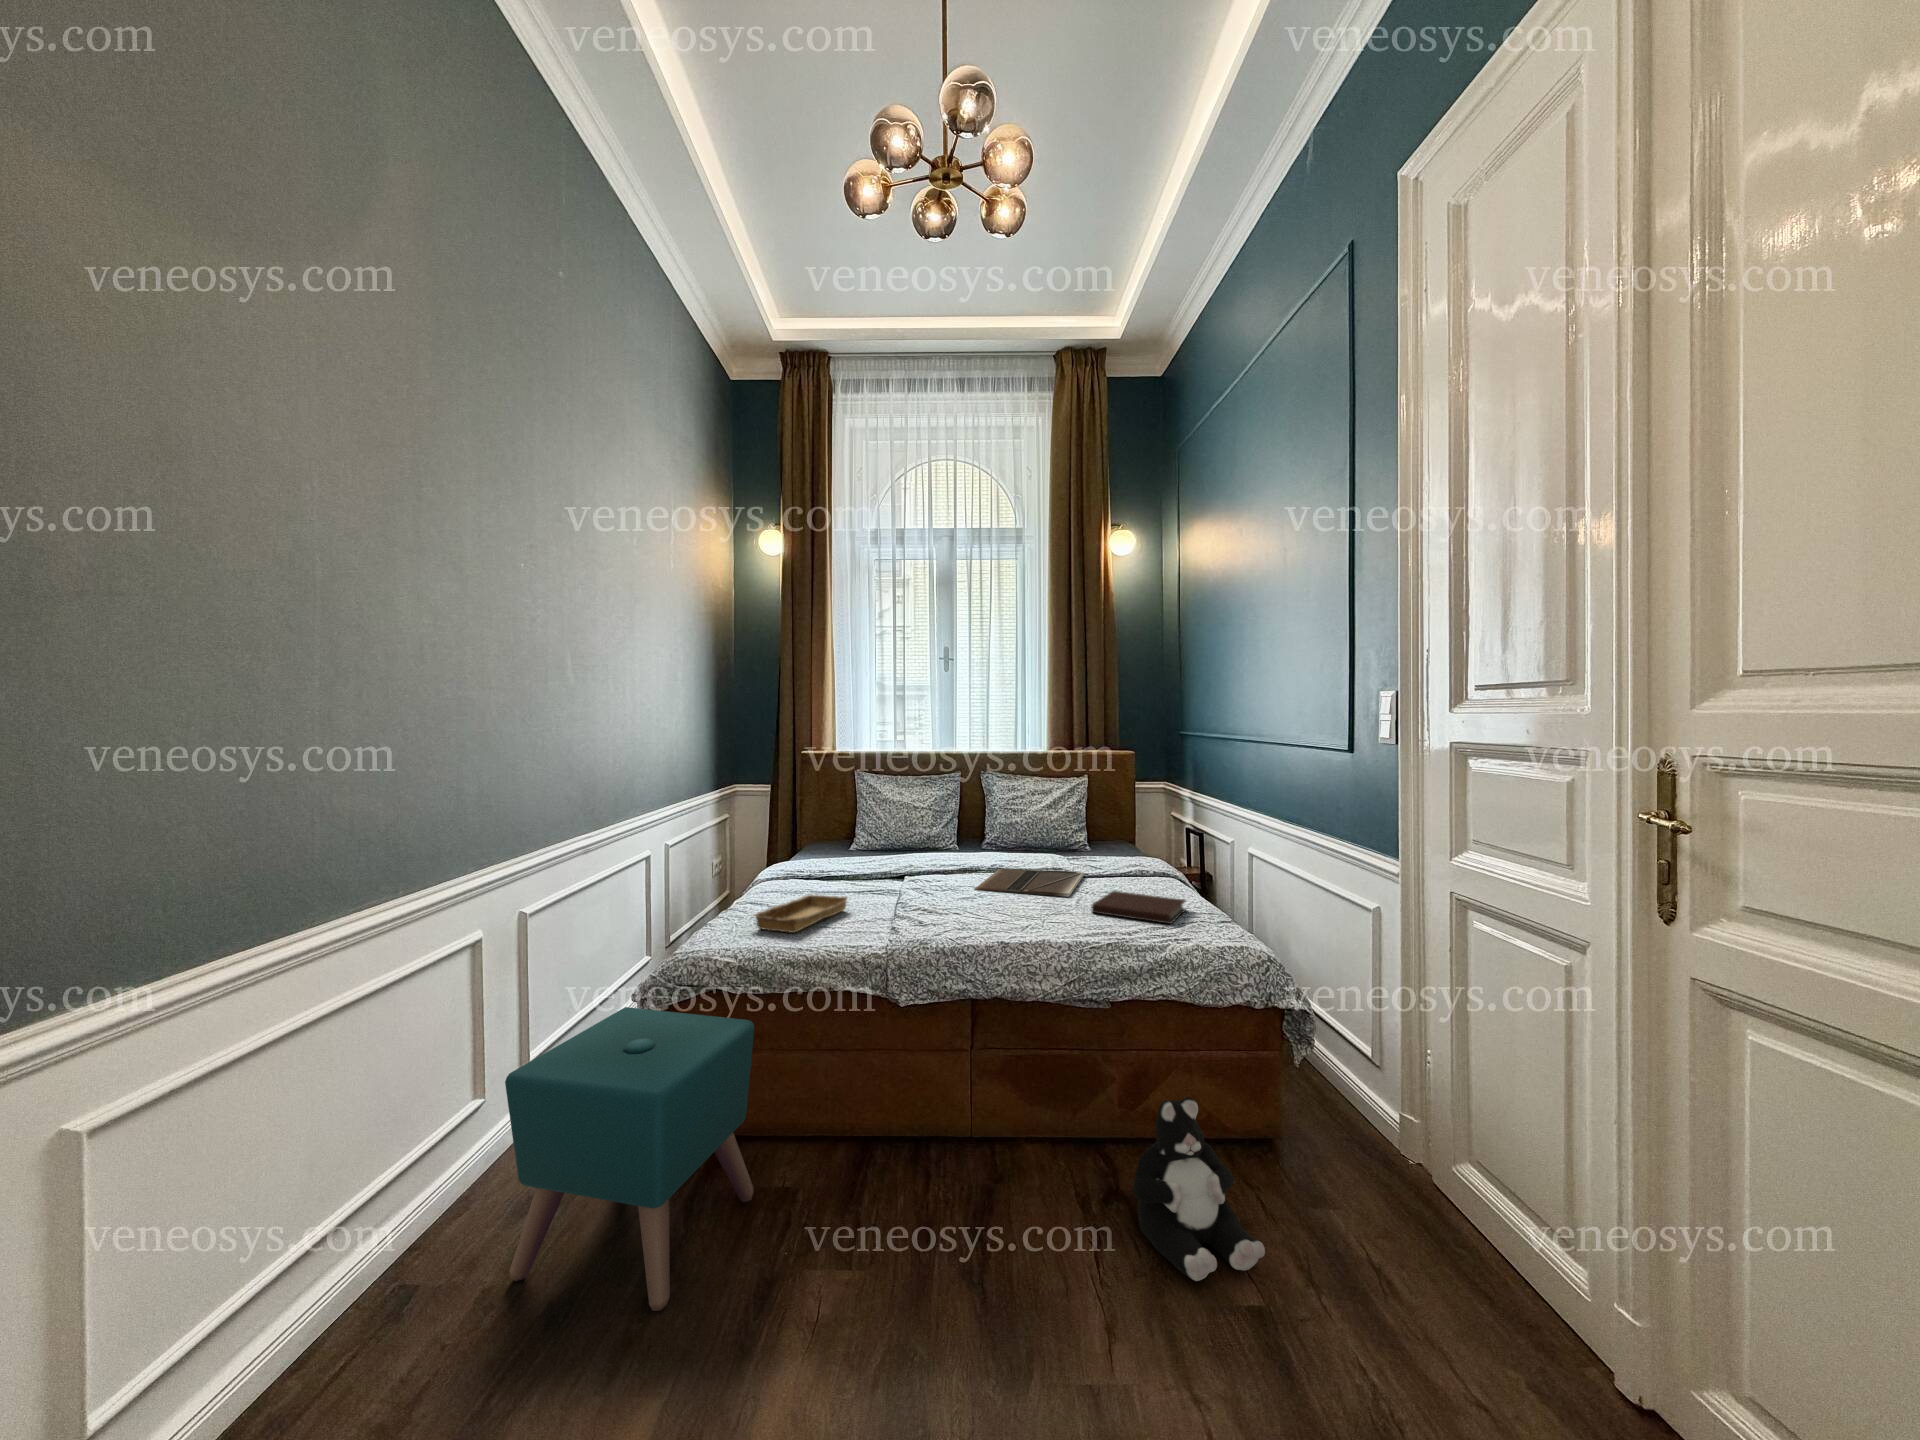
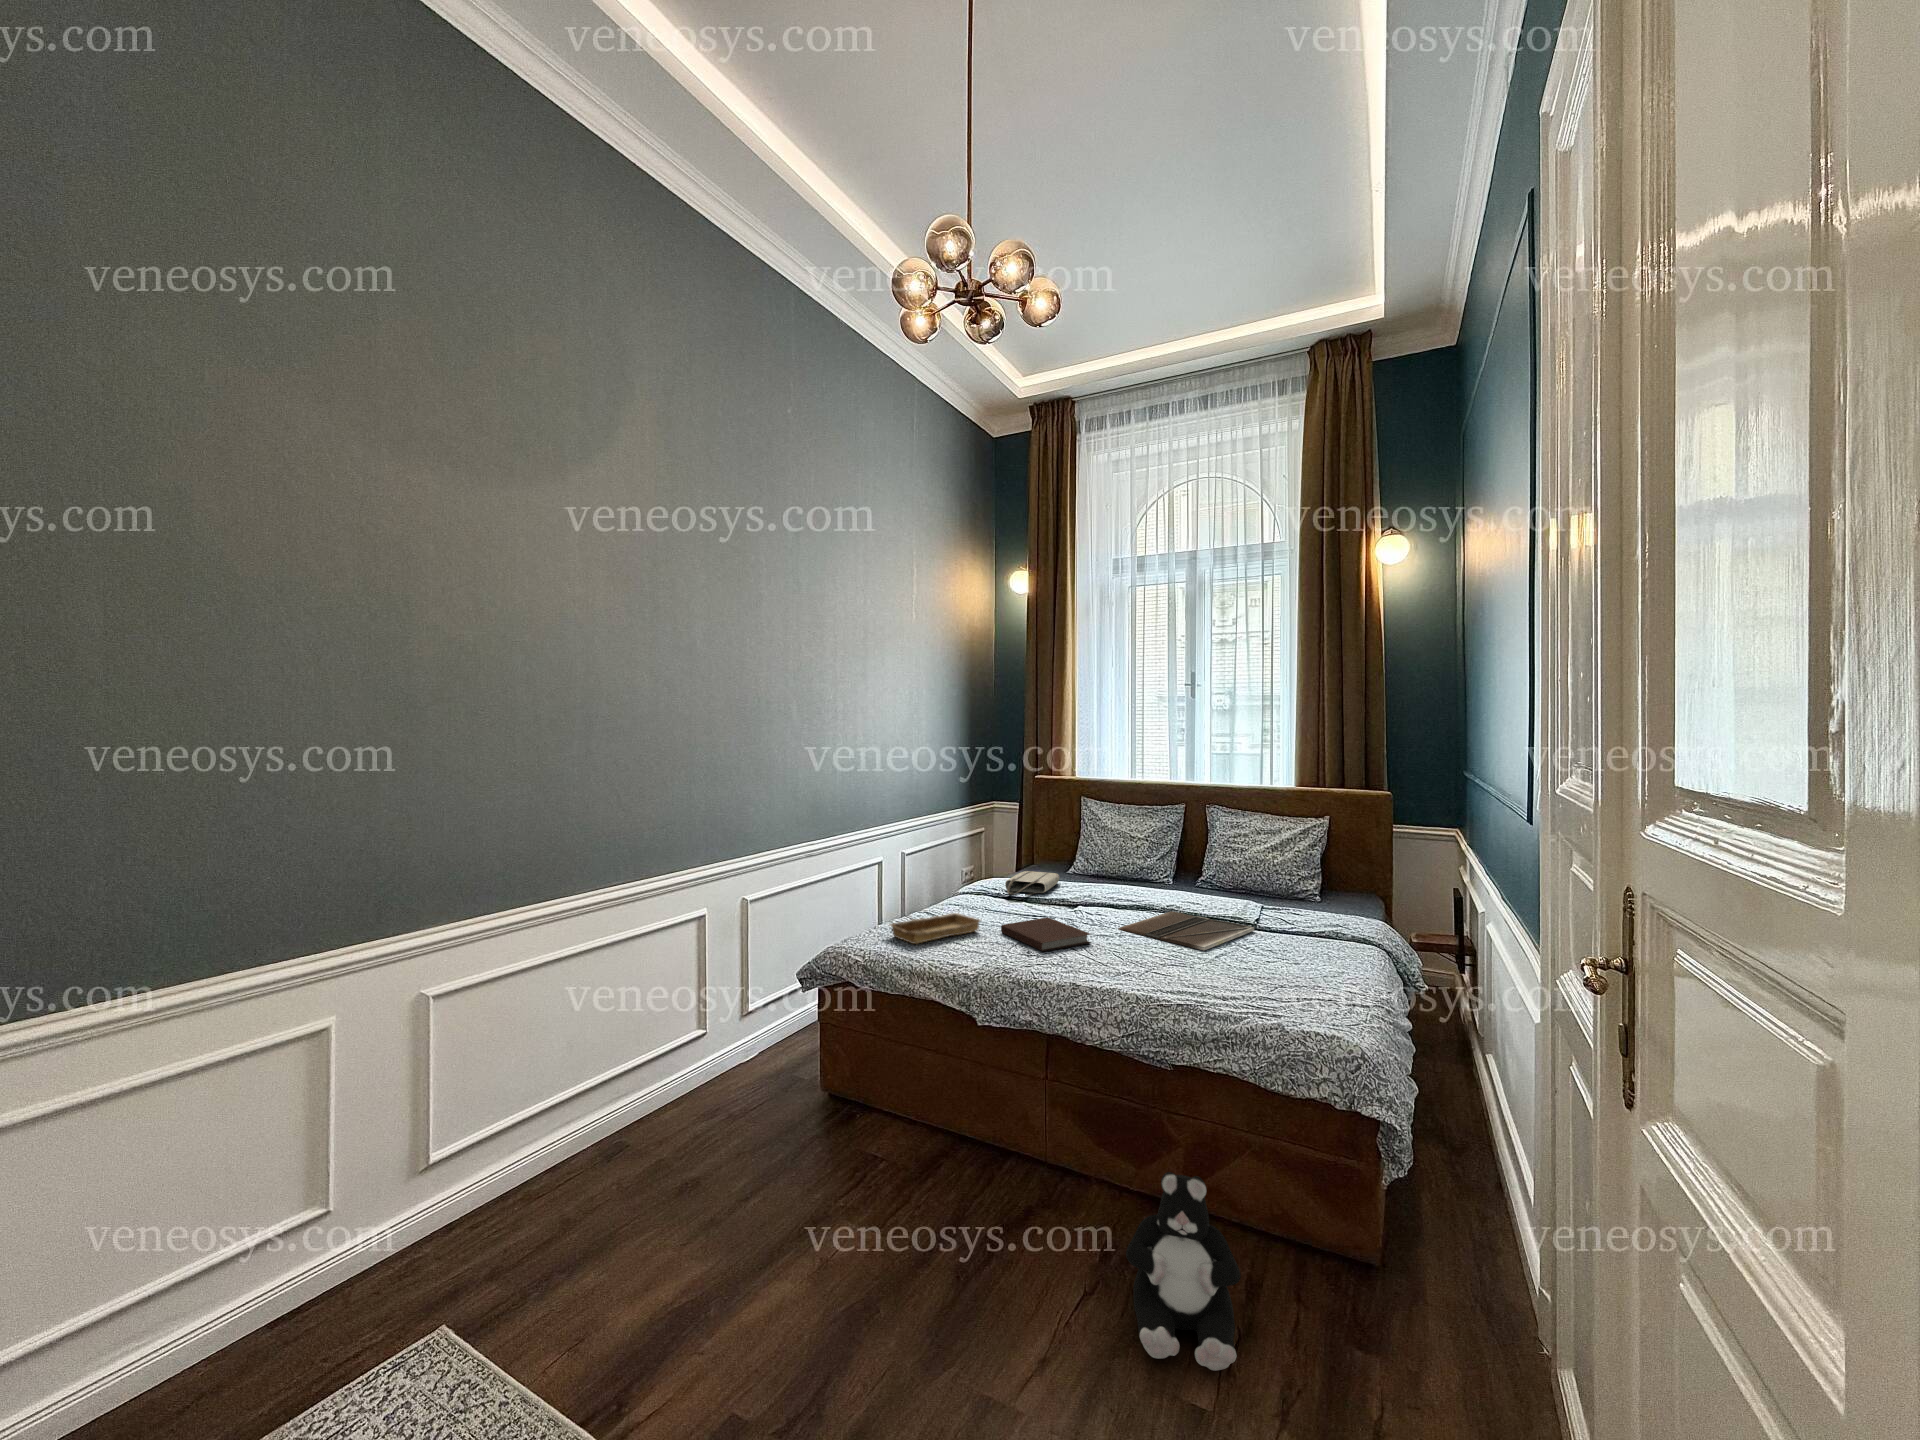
tote bag: none [819,846,866,872] -> present [1005,871,1059,895]
notebook: present [1092,891,1186,924] -> present [1001,917,1091,951]
ottoman: present [505,1007,754,1311] -> none [678,981,853,1209]

